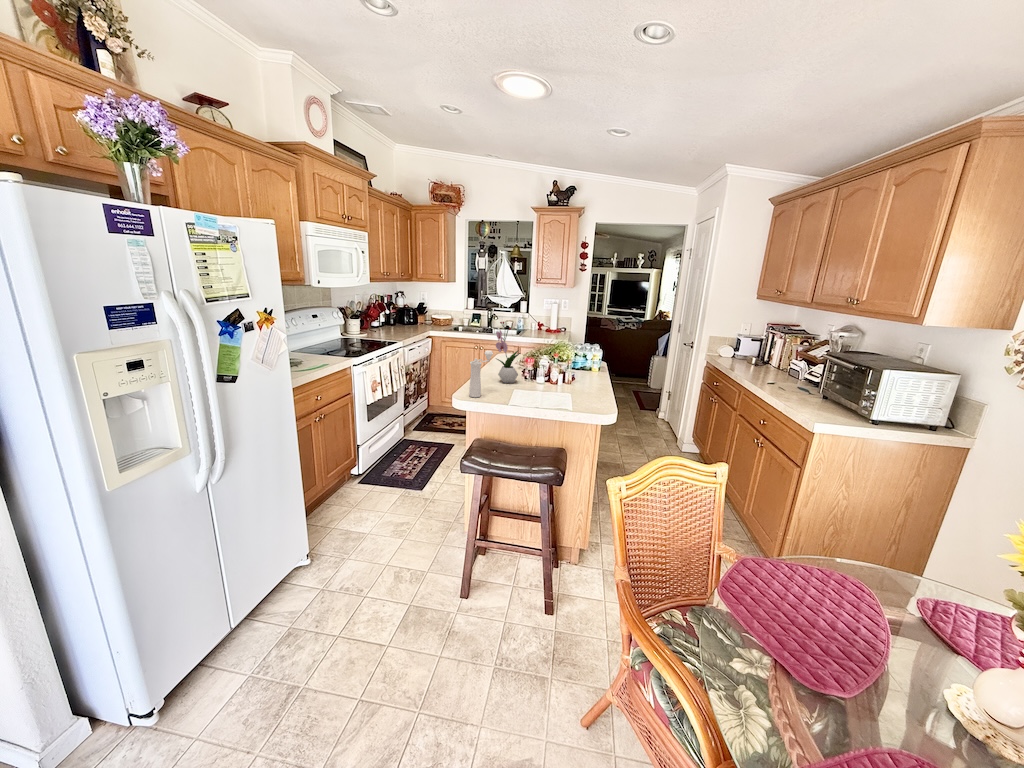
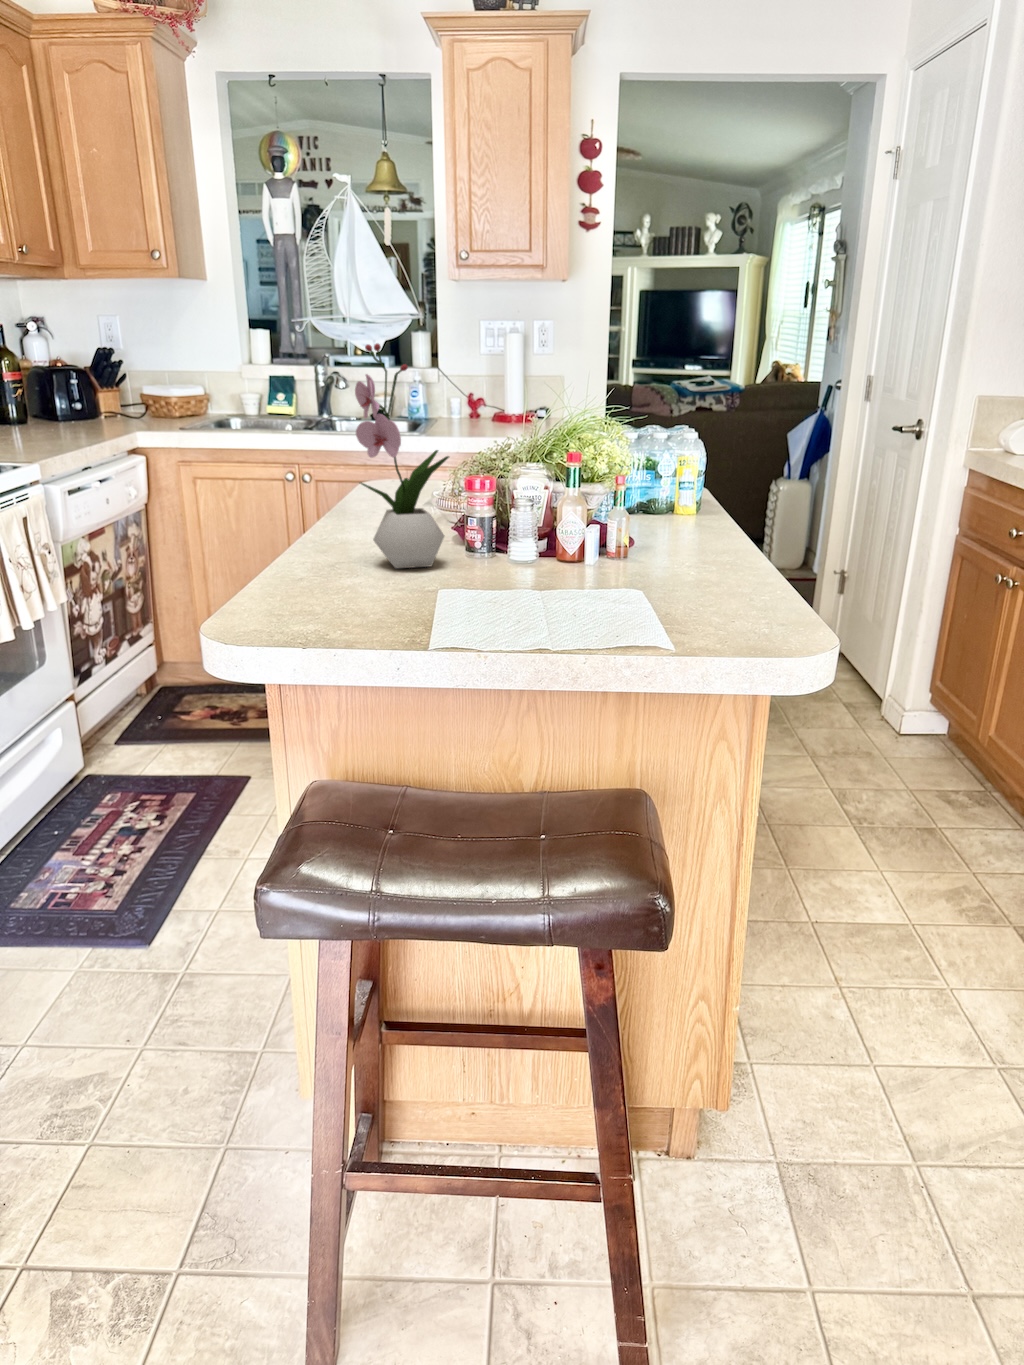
pepper mill: present [469,351,493,397] -> none [263,447,351,628]

